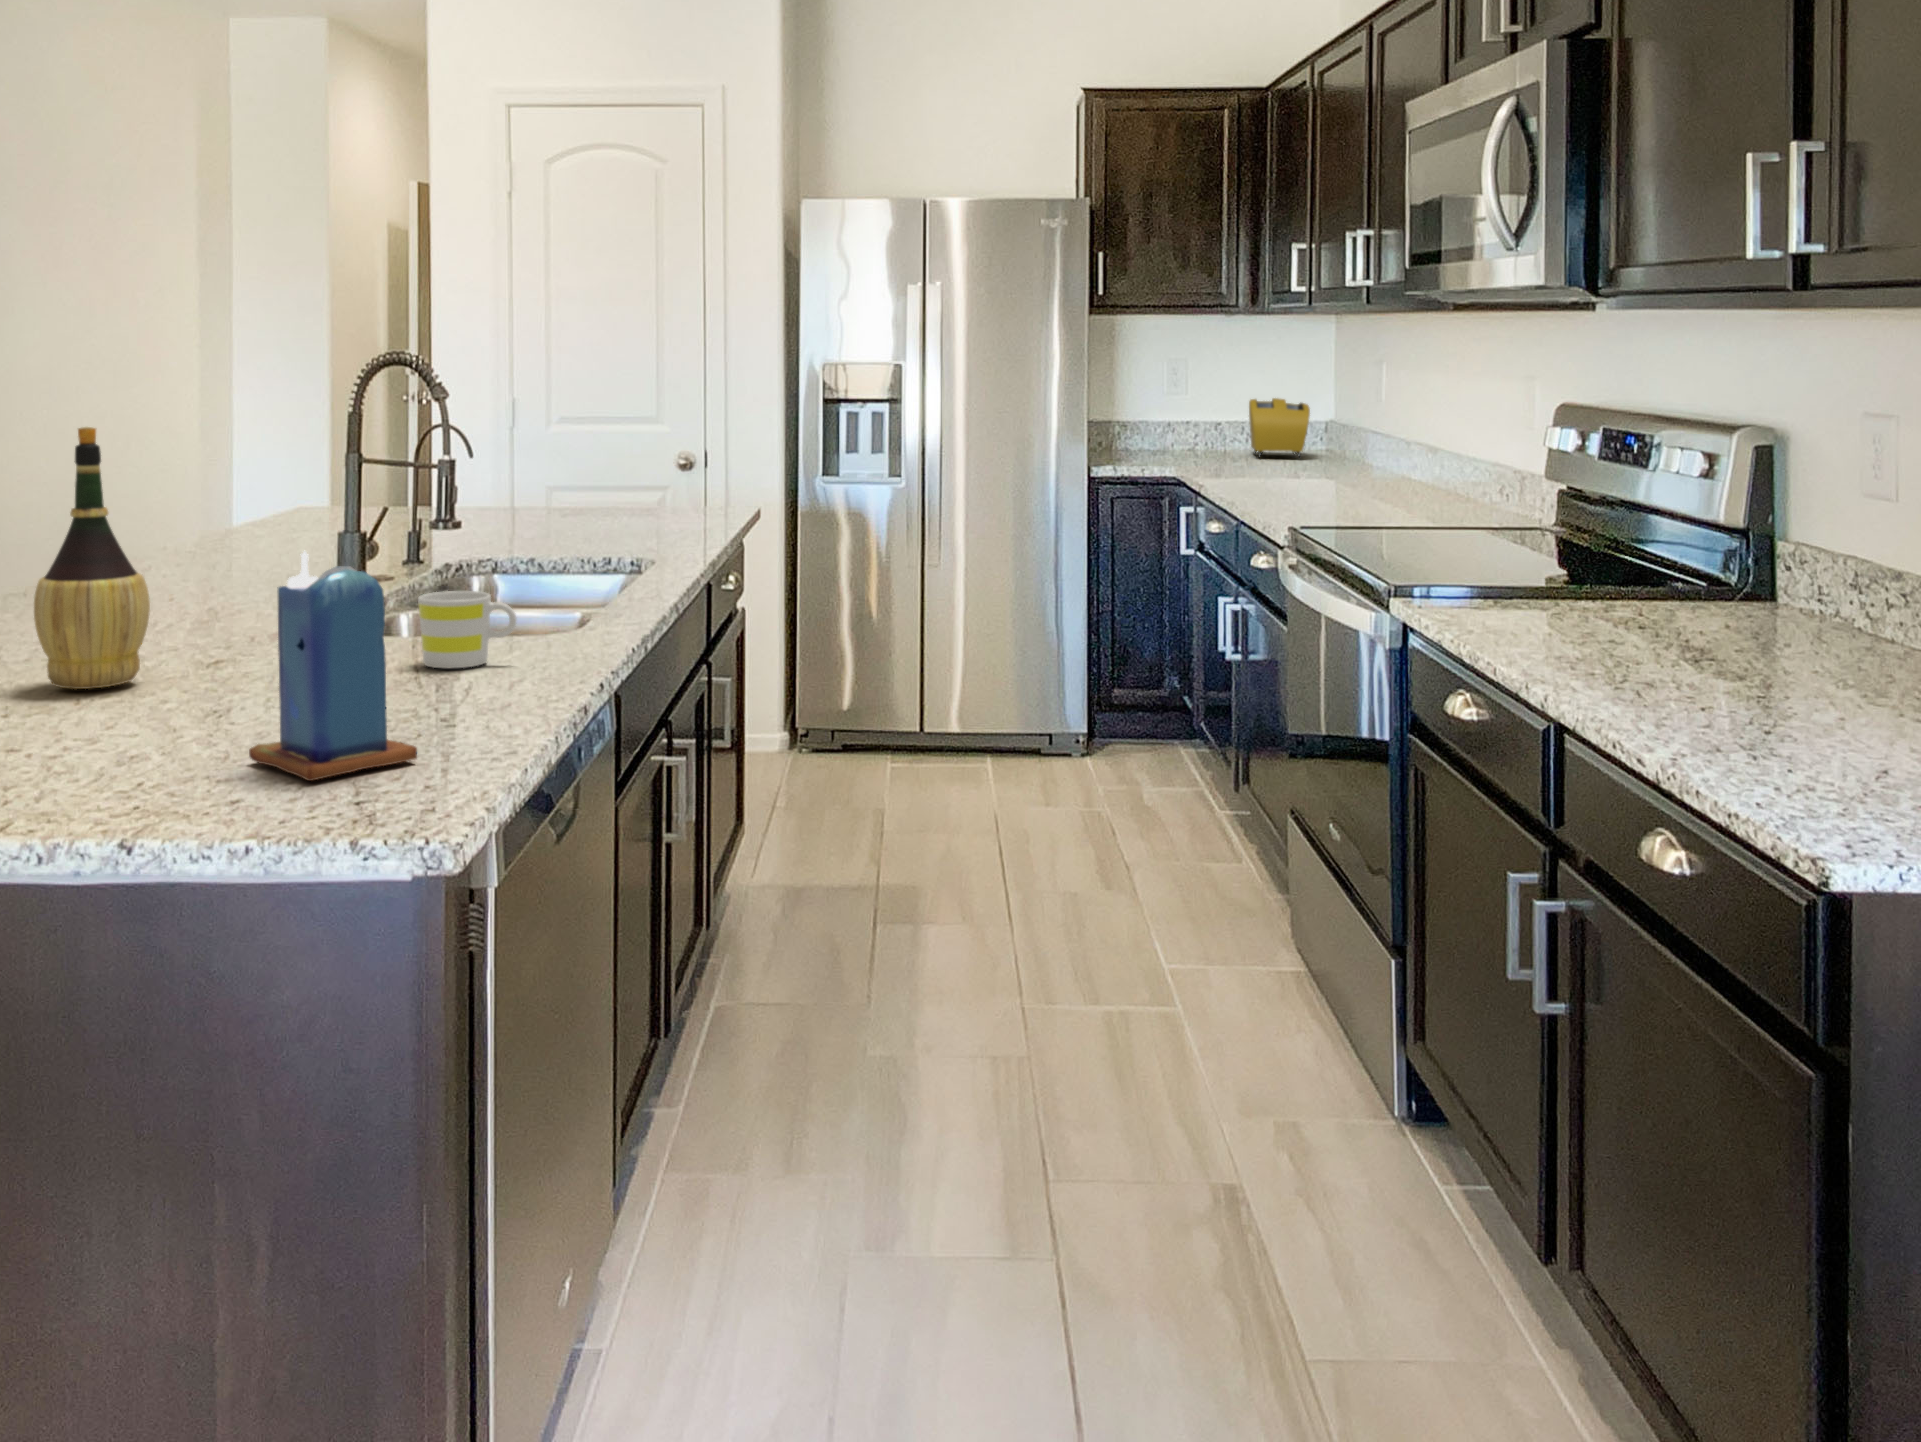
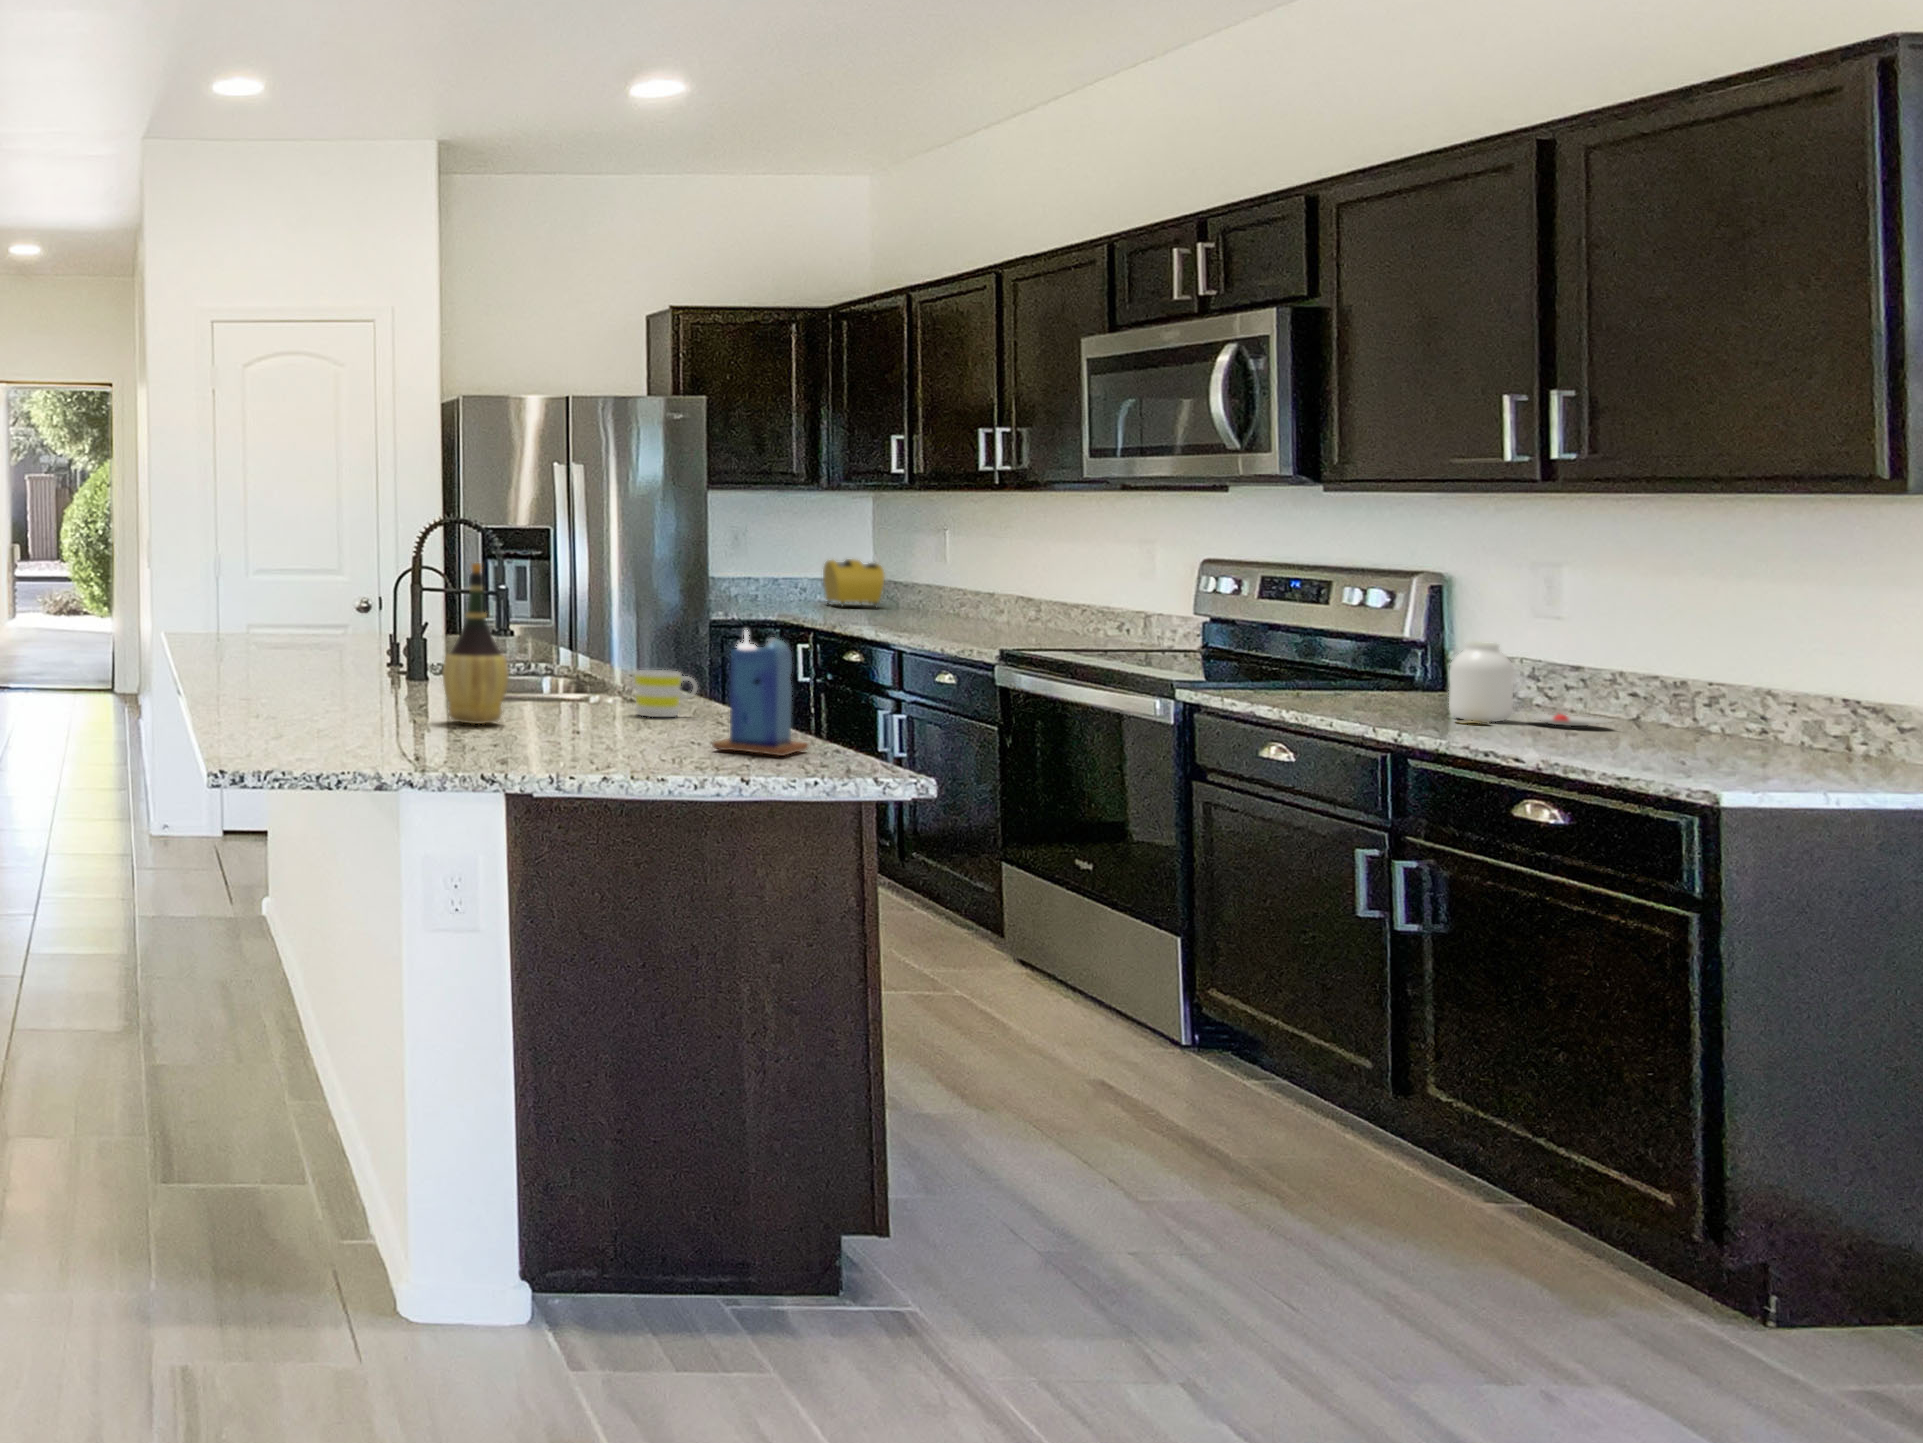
jar: none [1675,545,1901,678] -> present [1449,642,1607,726]

